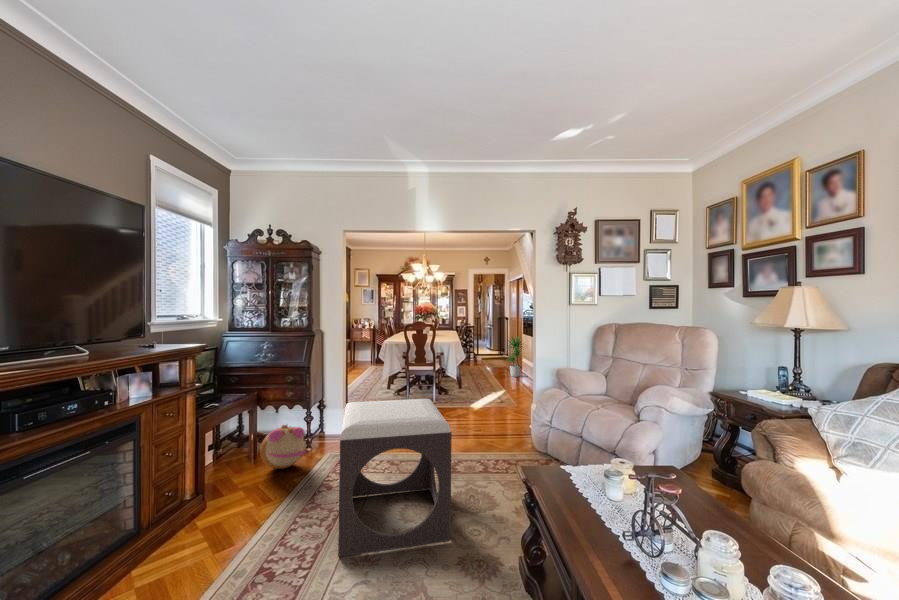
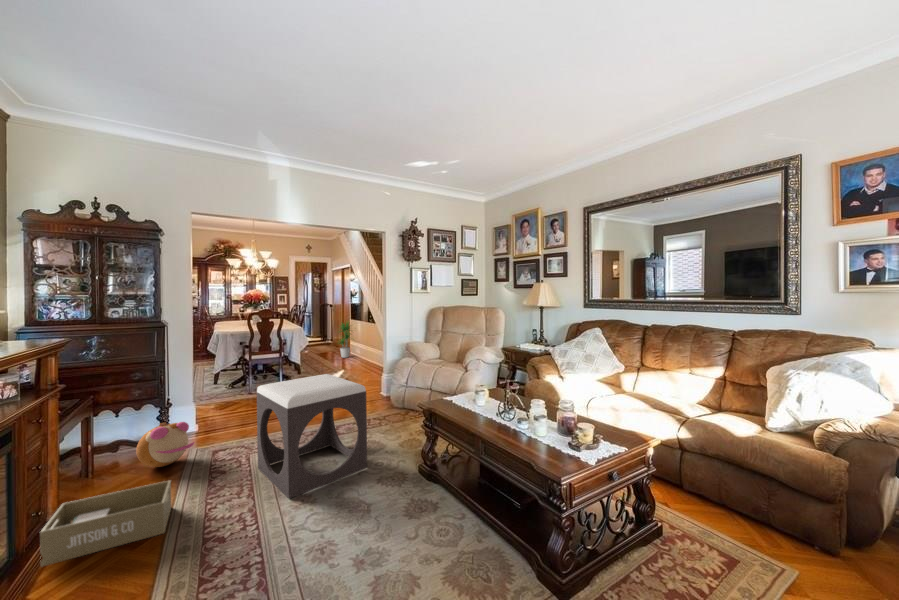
storage box: none [120,491,247,555] -> present [40,481,171,567]

